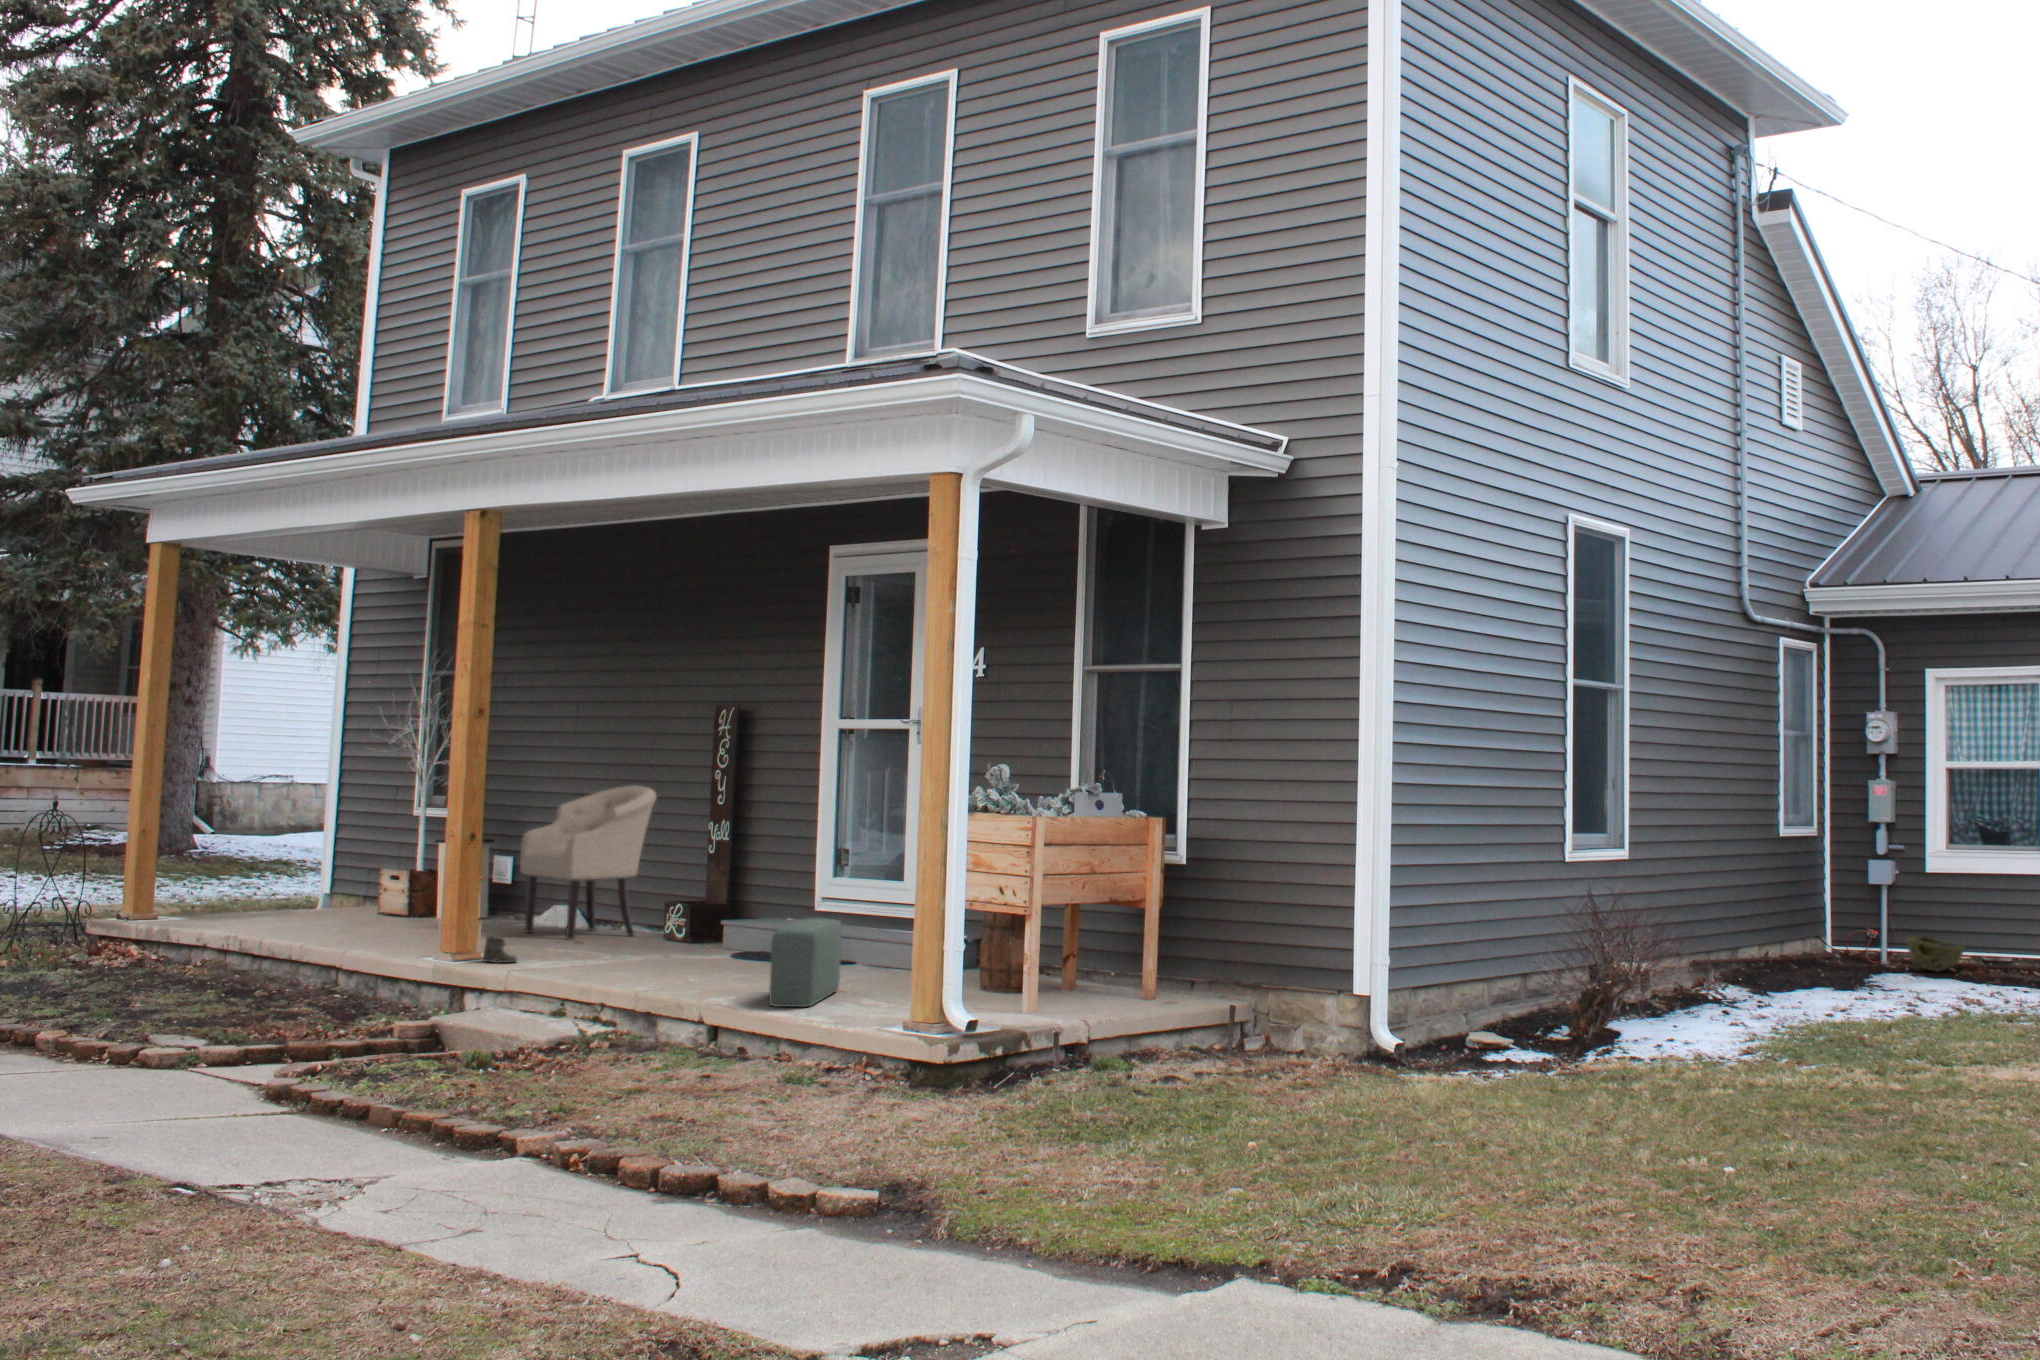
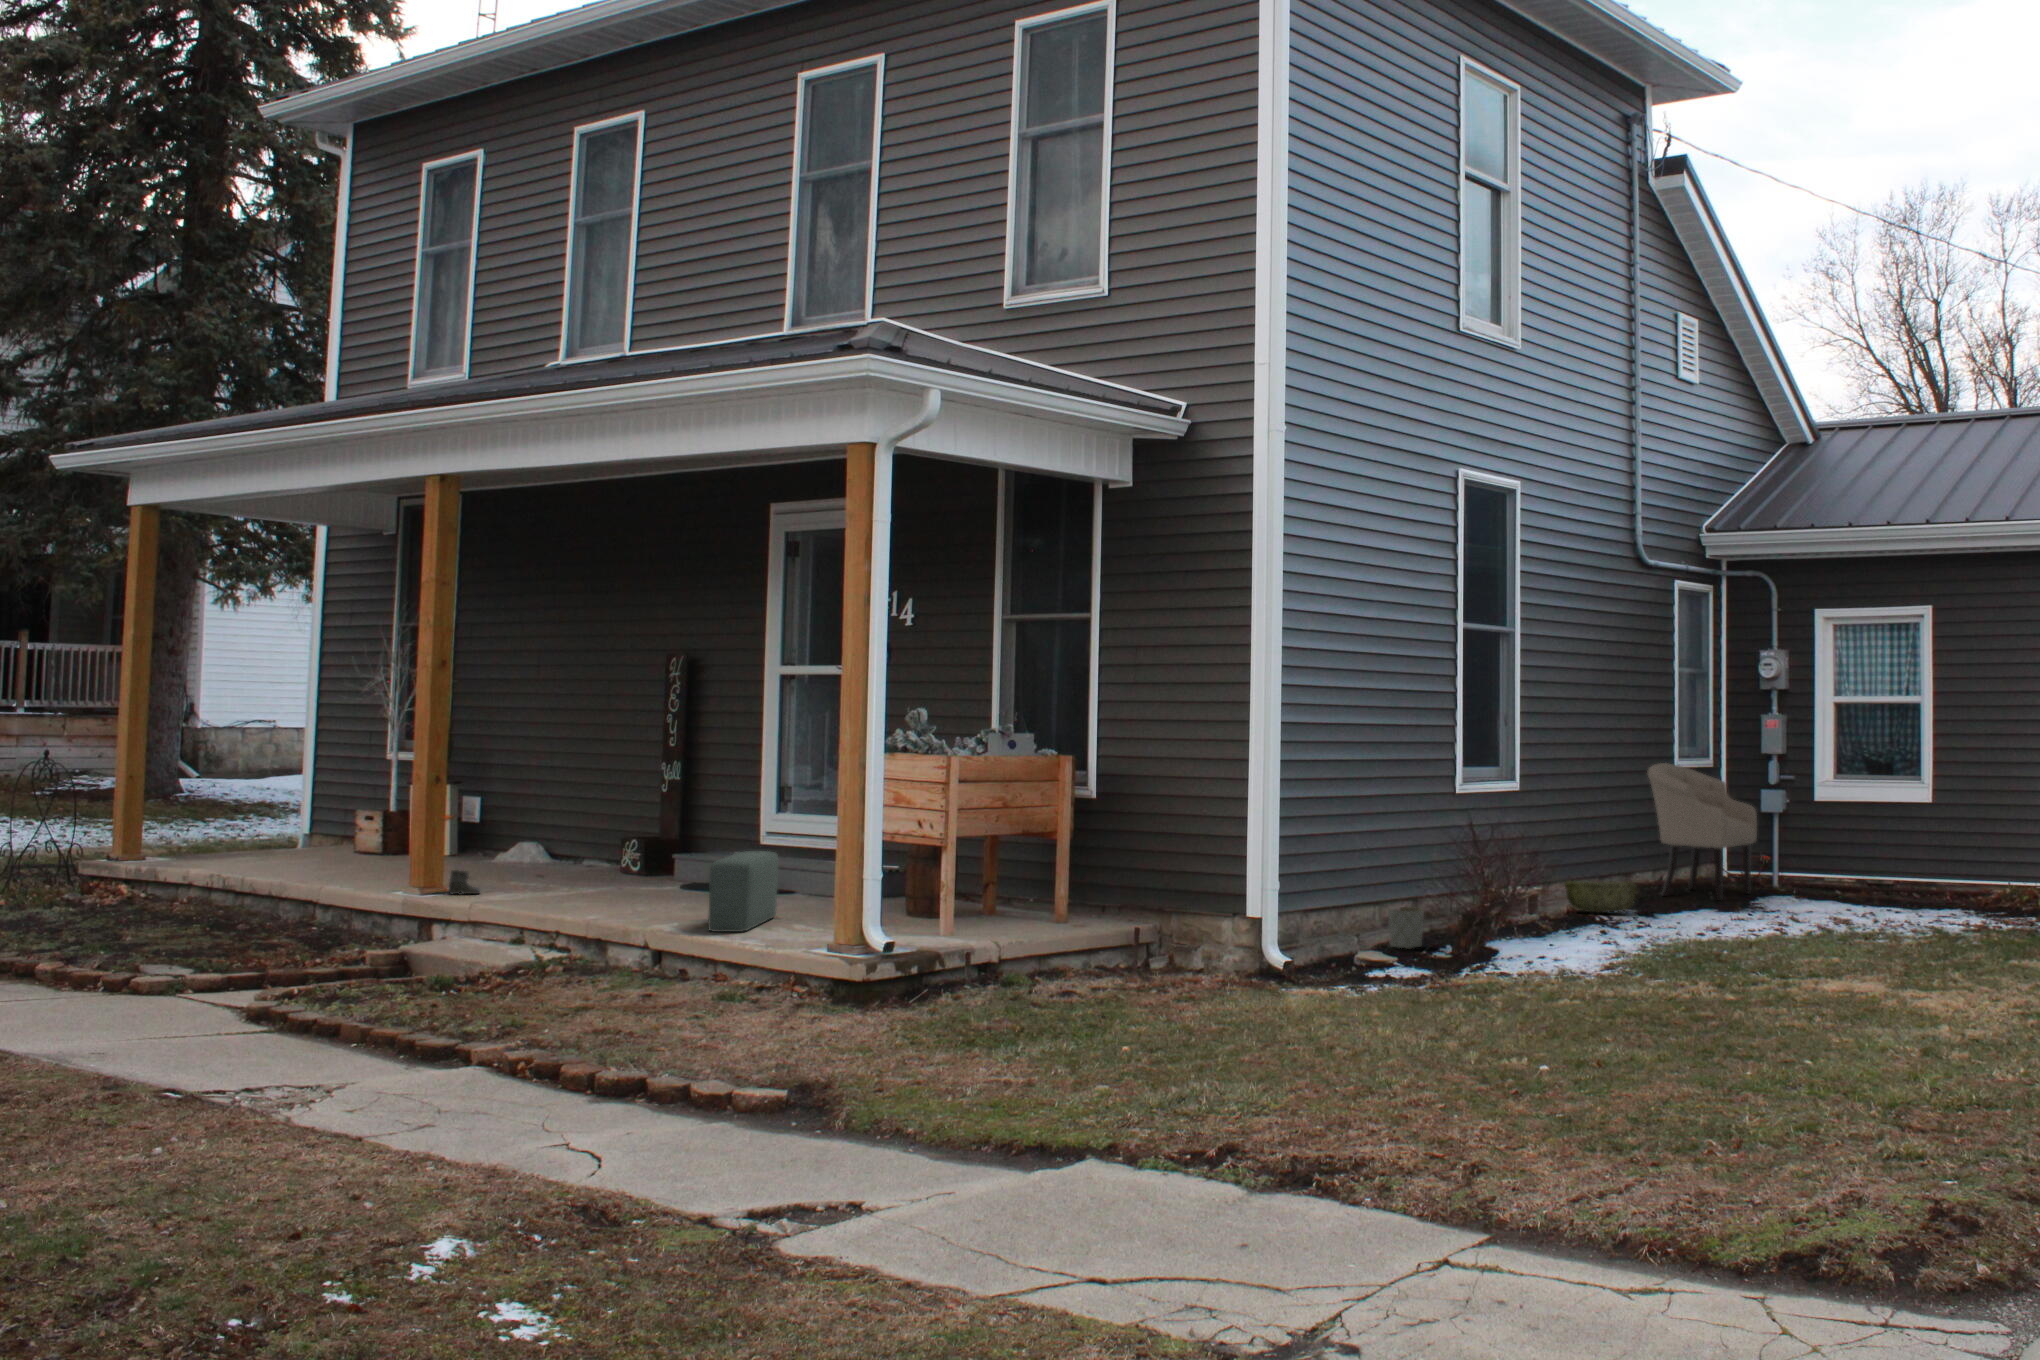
chair: present [520,786,656,940] -> present [1648,763,1757,900]
woven basket: present [1907,936,1965,971] -> present [1565,881,1637,913]
planter: none [1498,986,1537,1033] -> present [1388,907,1424,949]

